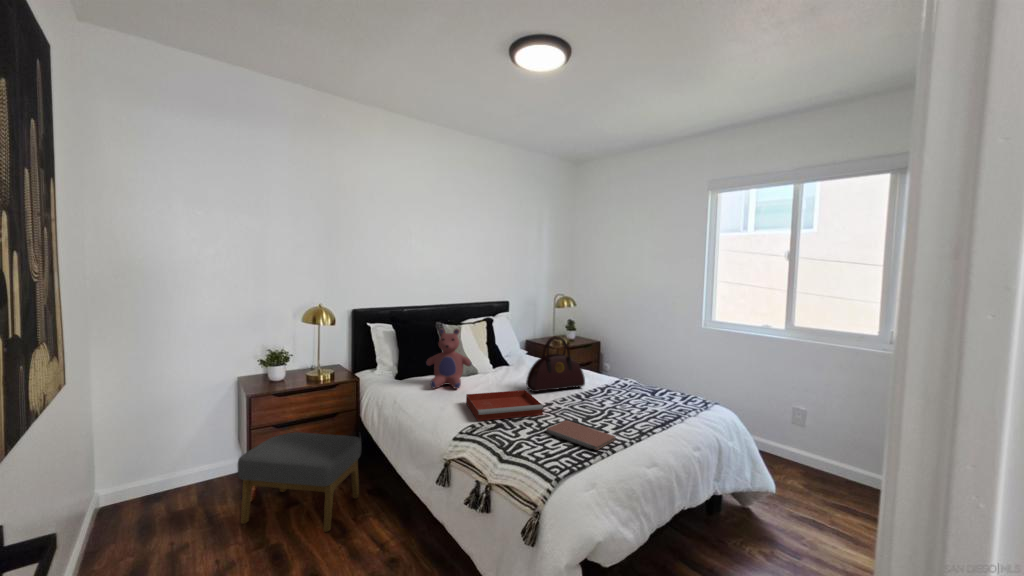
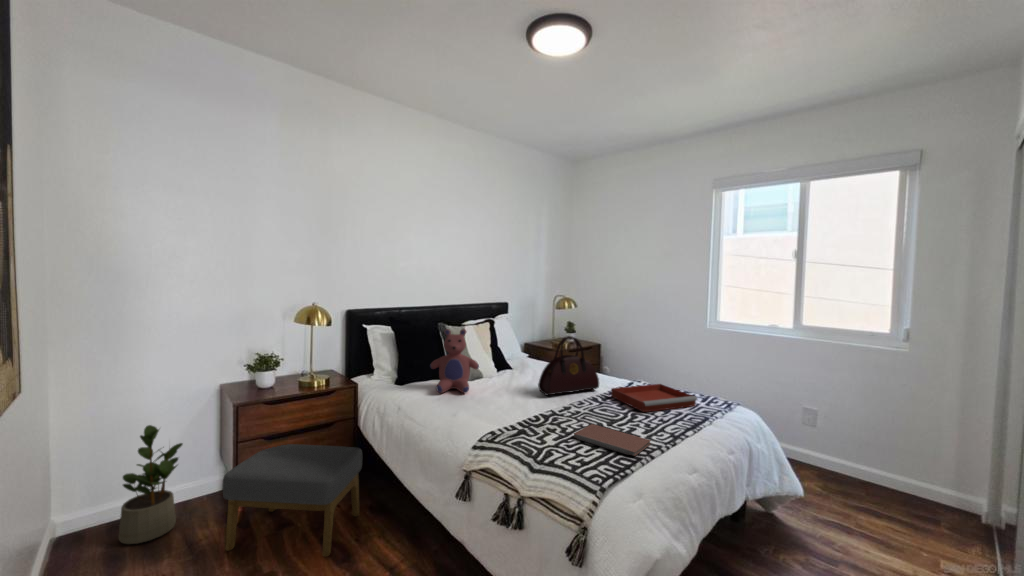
tray: present [466,390,543,421] -> present [611,384,697,412]
potted plant: none [152,413,205,515] -> present [119,425,183,544]

